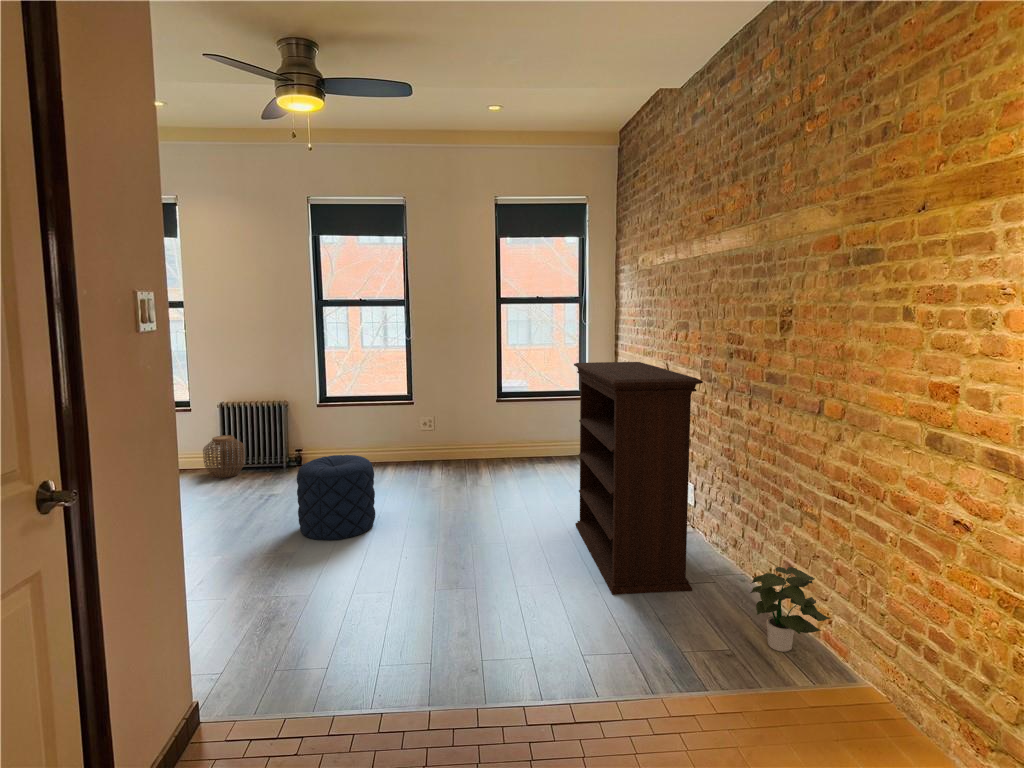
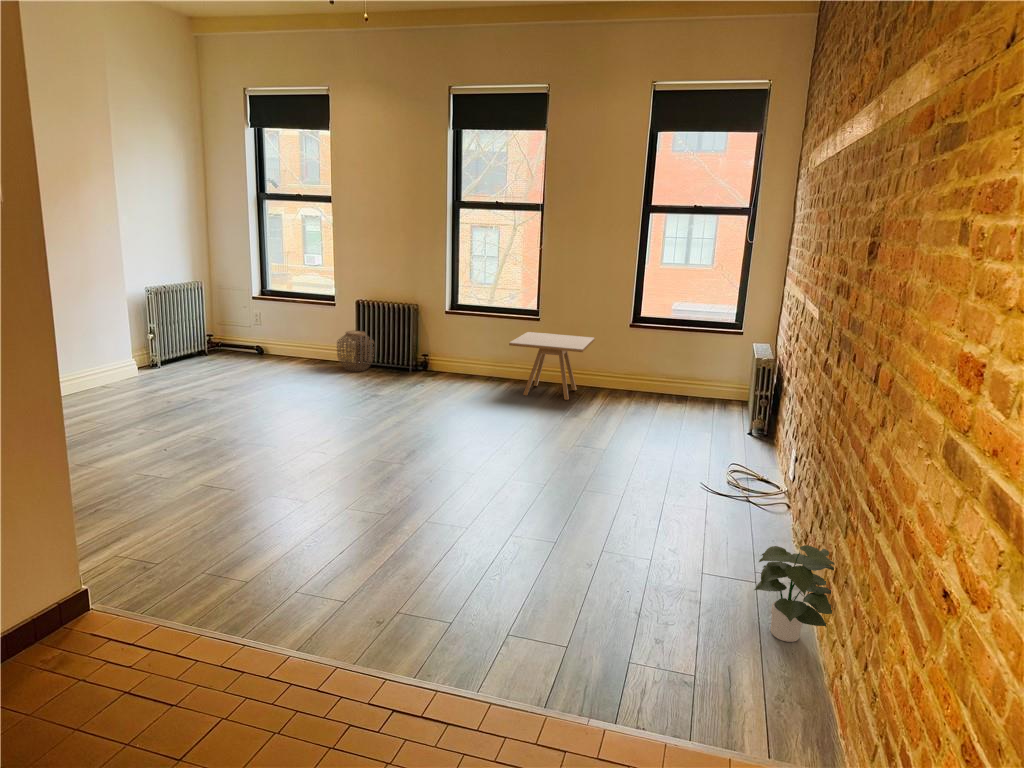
bookshelf: present [574,362,703,595] -> none [634,283,767,559]
side table: none [397,415,467,476] -> present [509,332,595,400]
pouf: present [297,455,375,540] -> none [379,358,454,439]

